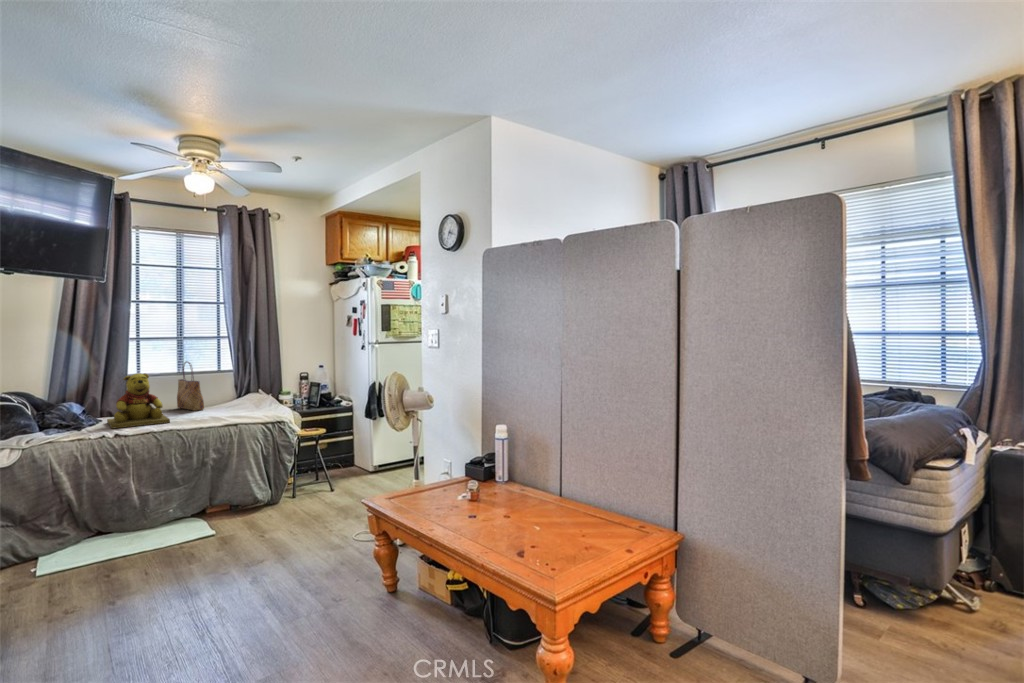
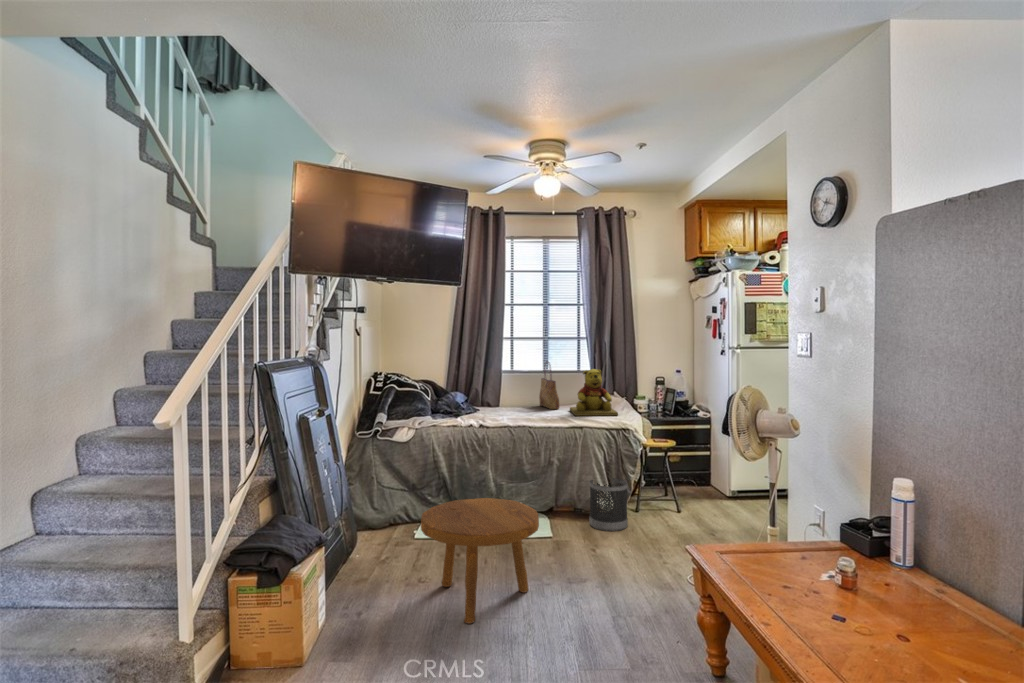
teddy bear: present [107,373,170,429] -> present [570,369,618,416]
wastebasket: none [250,468,289,519] -> present [589,478,628,531]
footstool: none [70,504,223,640] -> present [421,498,539,624]

